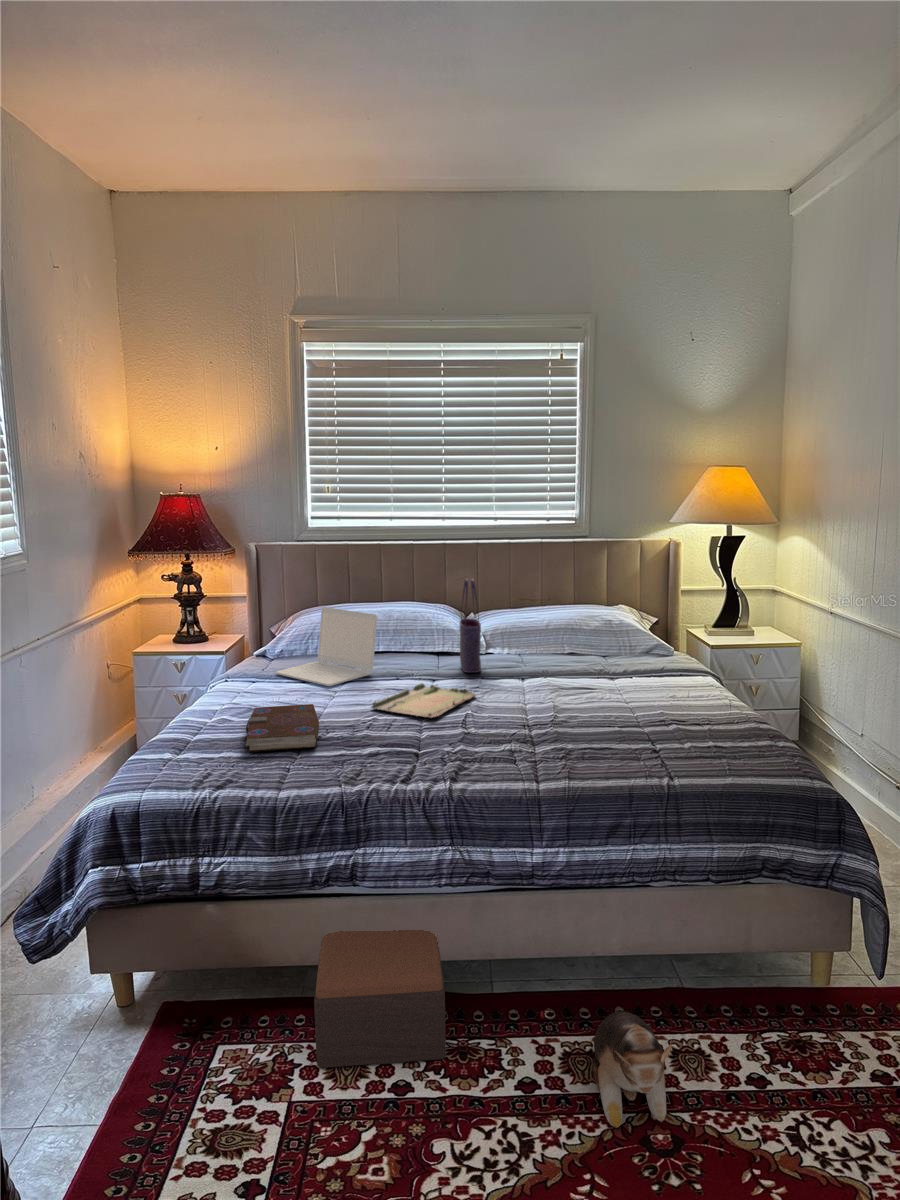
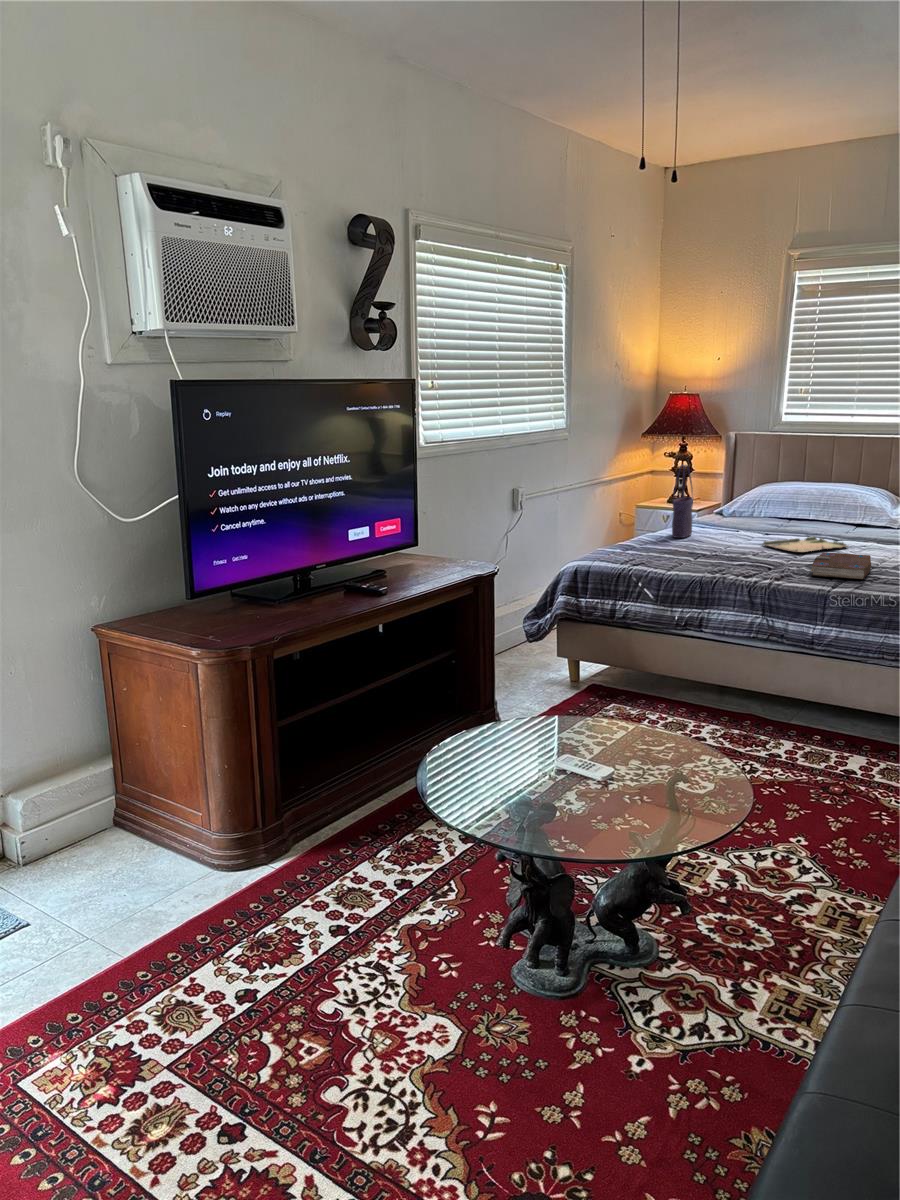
tote bag: present [460,579,481,673] -> present [672,465,693,538]
laptop: present [276,607,377,686] -> none [717,479,795,532]
book: present [246,704,319,752] -> present [811,553,871,580]
footstool: present [314,930,446,1068] -> none [659,654,756,735]
plush toy: present [592,1011,672,1128] -> none [800,712,858,780]

